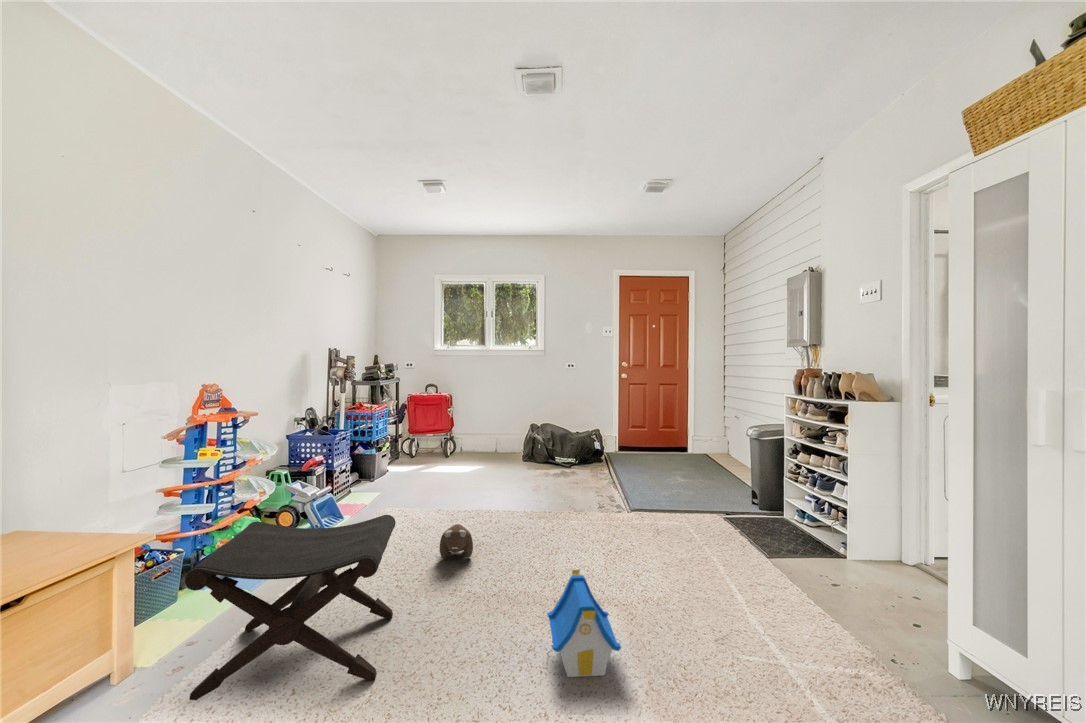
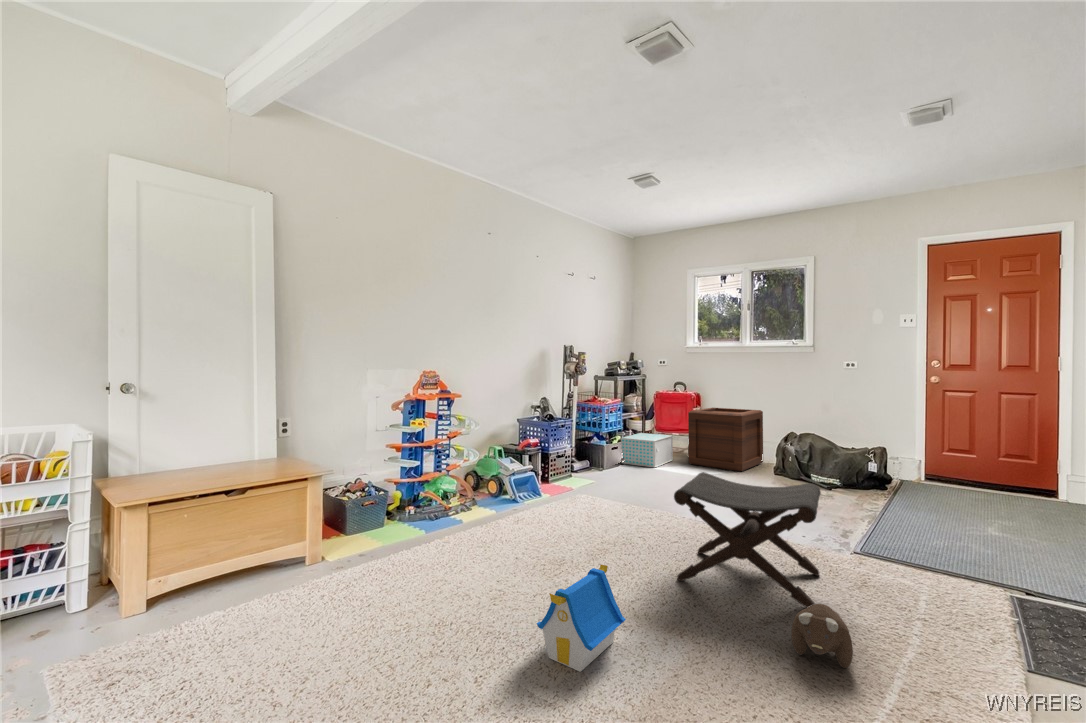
wooden crate: none [451,407,506,462] -> present [688,408,763,471]
storage box: none [389,437,433,470] -> present [621,433,673,467]
footstool: present [185,515,396,700] -> present [674,472,821,608]
plush toy: present [440,524,473,559] -> present [791,604,853,668]

